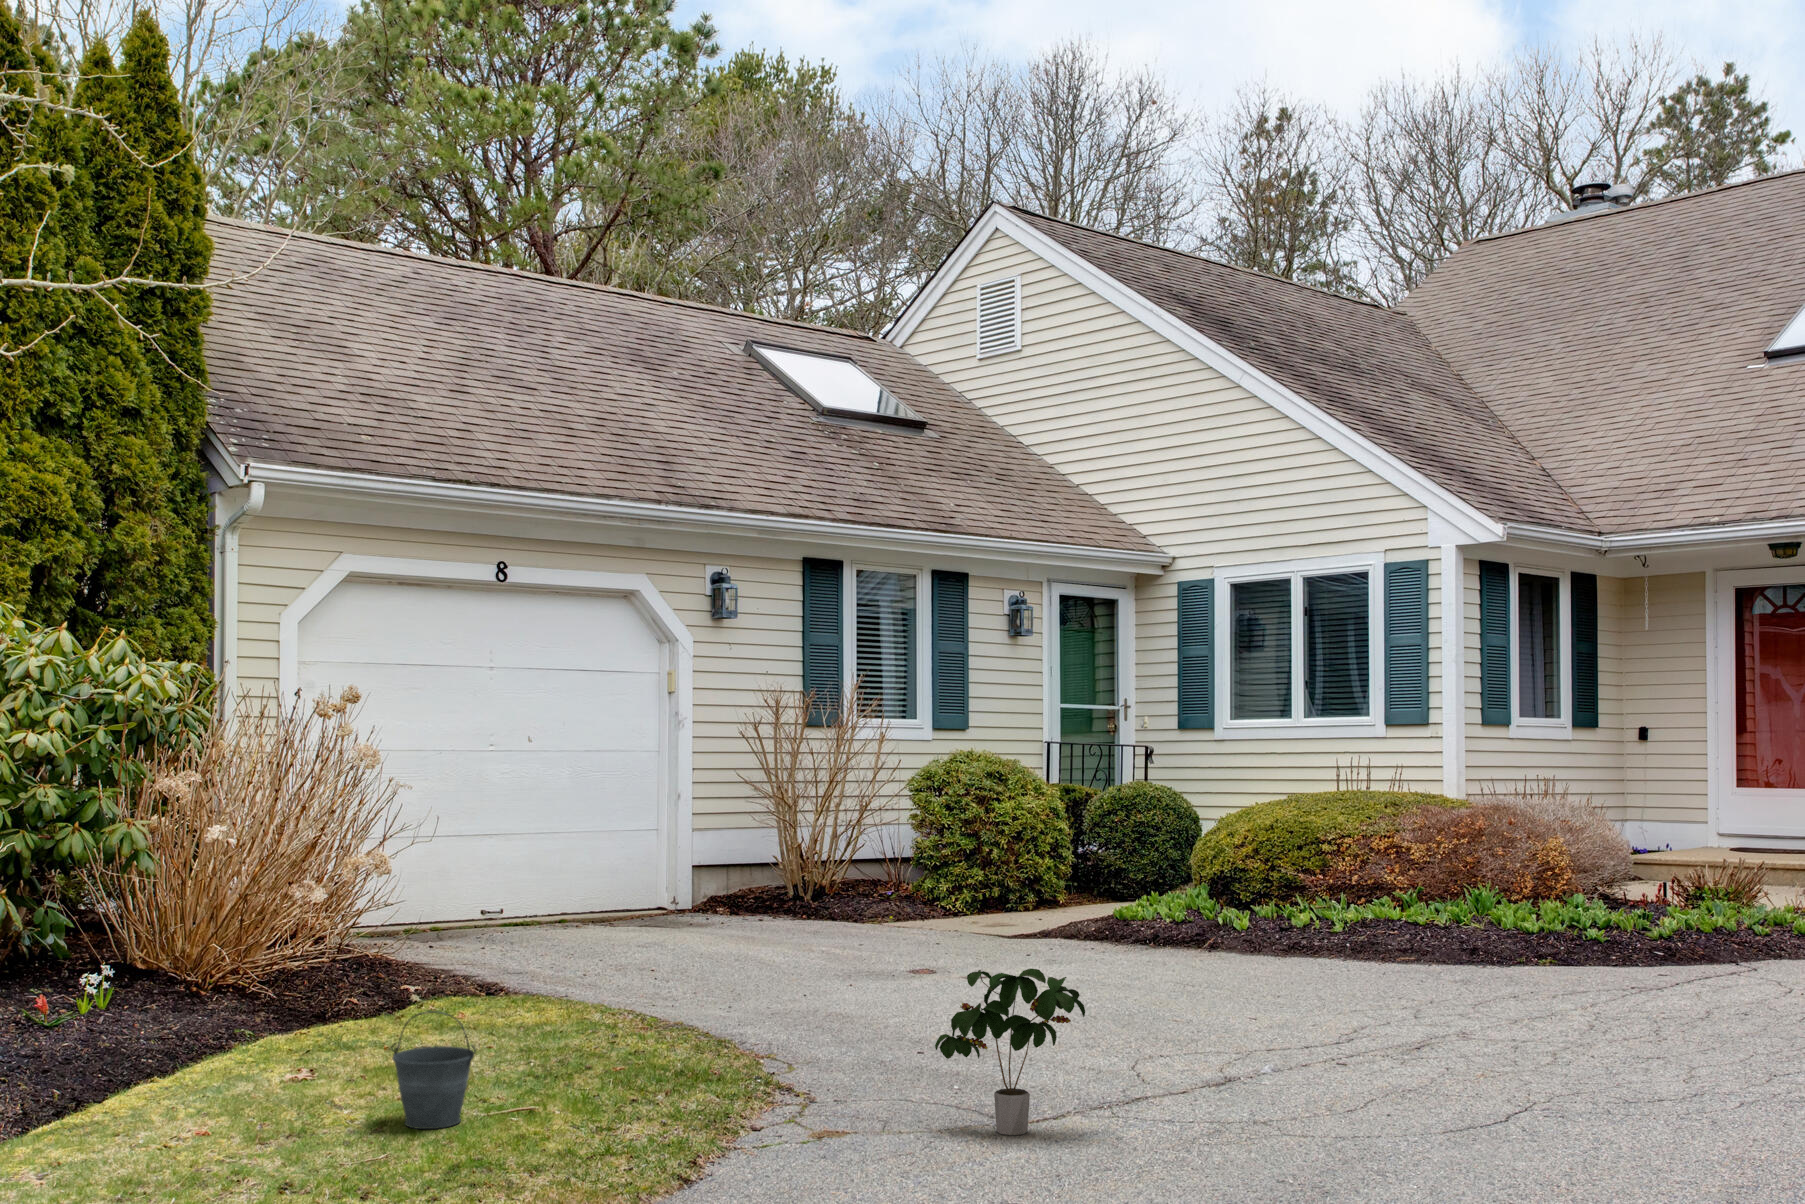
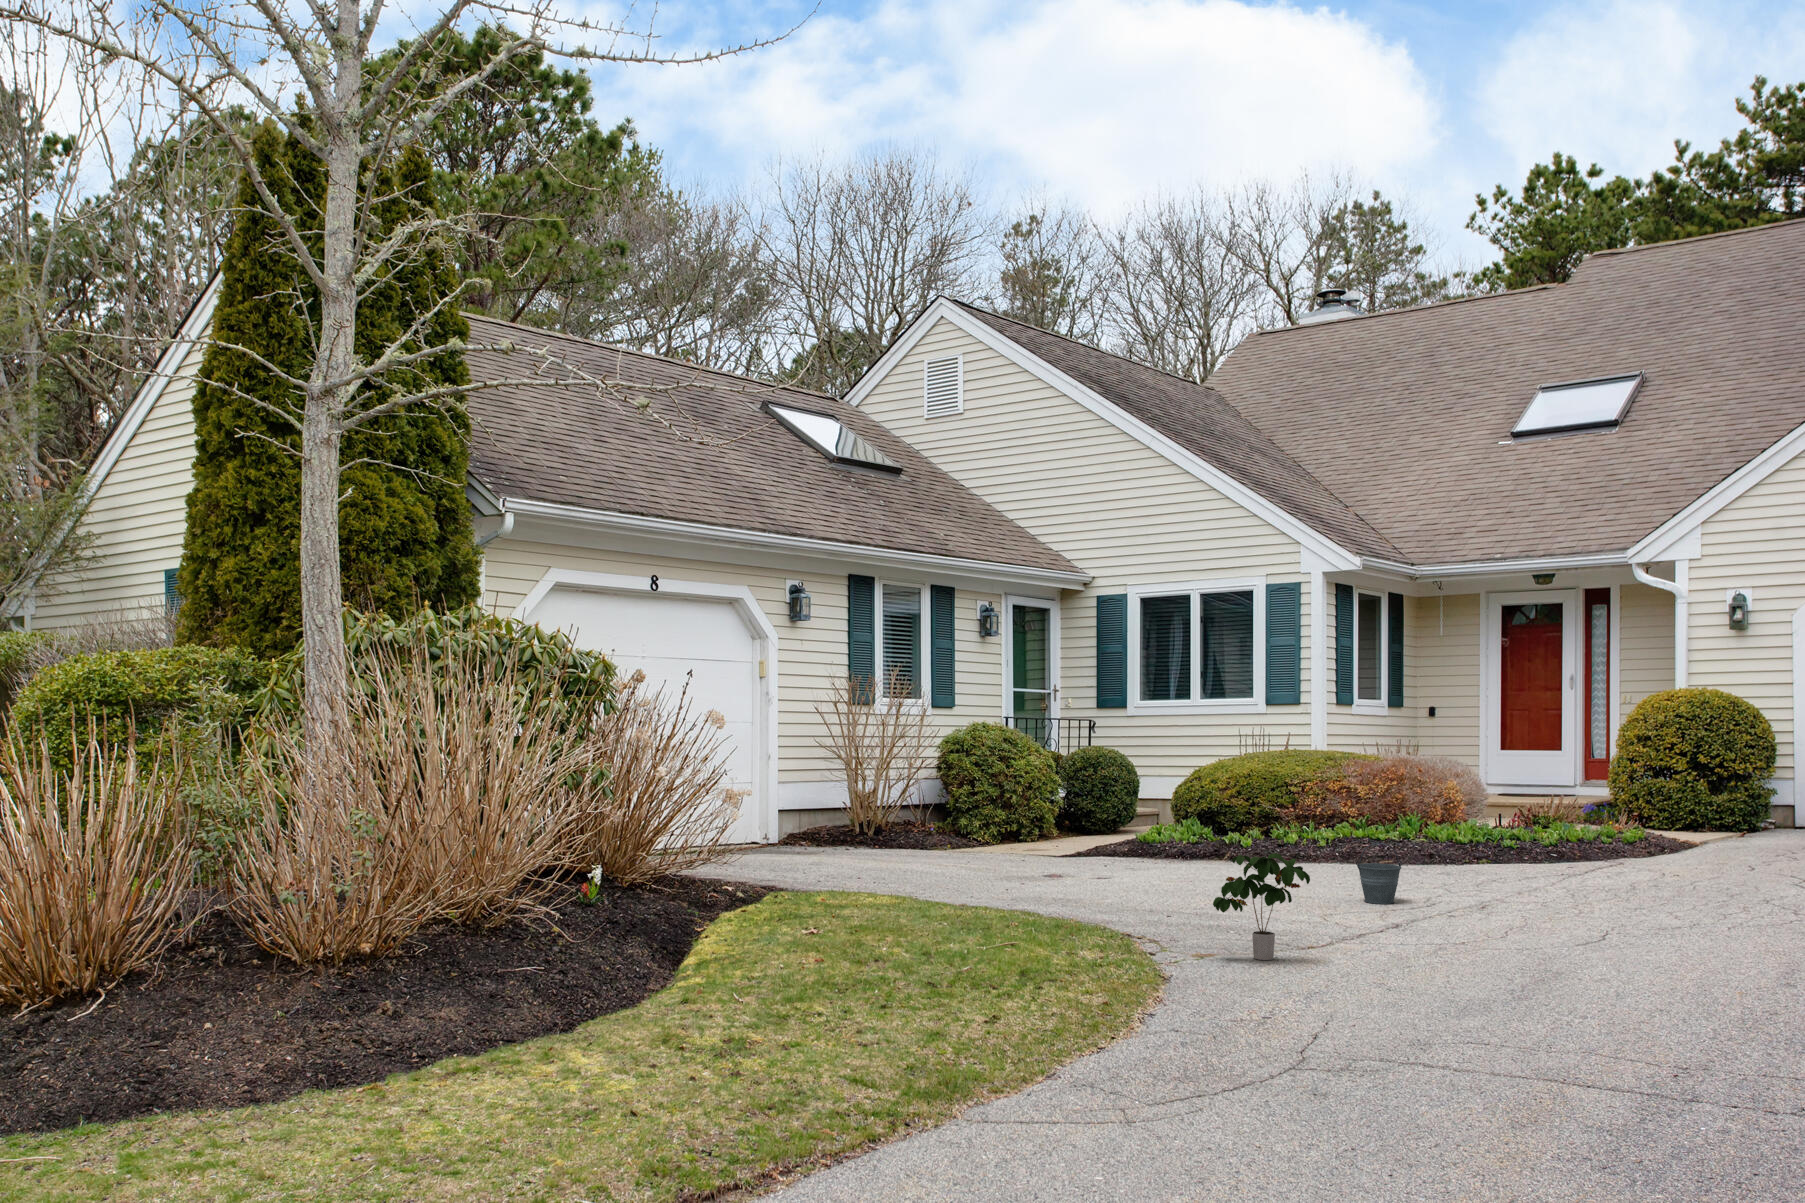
bucket: present [391,1011,476,1129] -> present [1356,843,1402,904]

